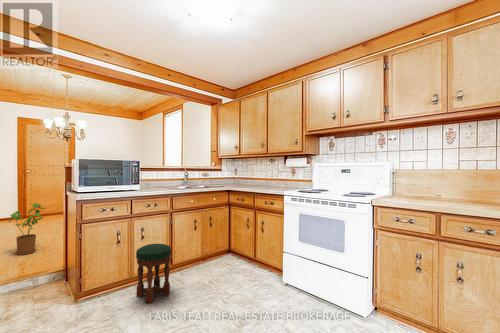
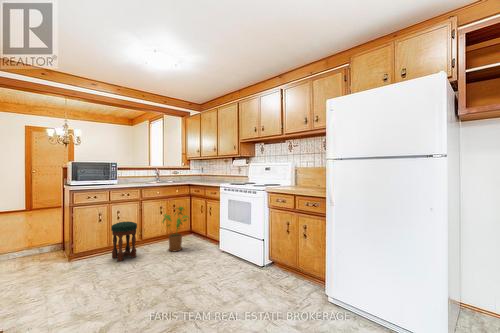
house plant: present [9,203,45,255] -> present [163,207,188,251]

